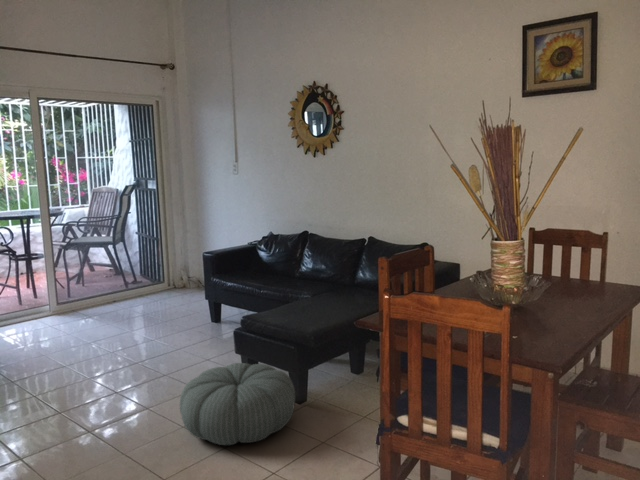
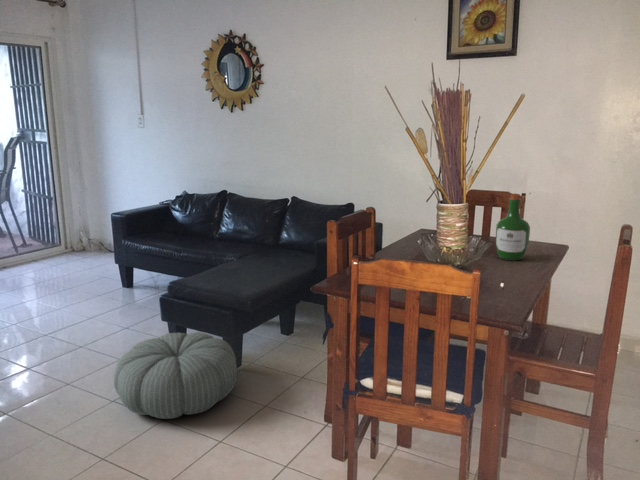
wine bottle: none [559,229,597,301] -> present [496,193,530,261]

